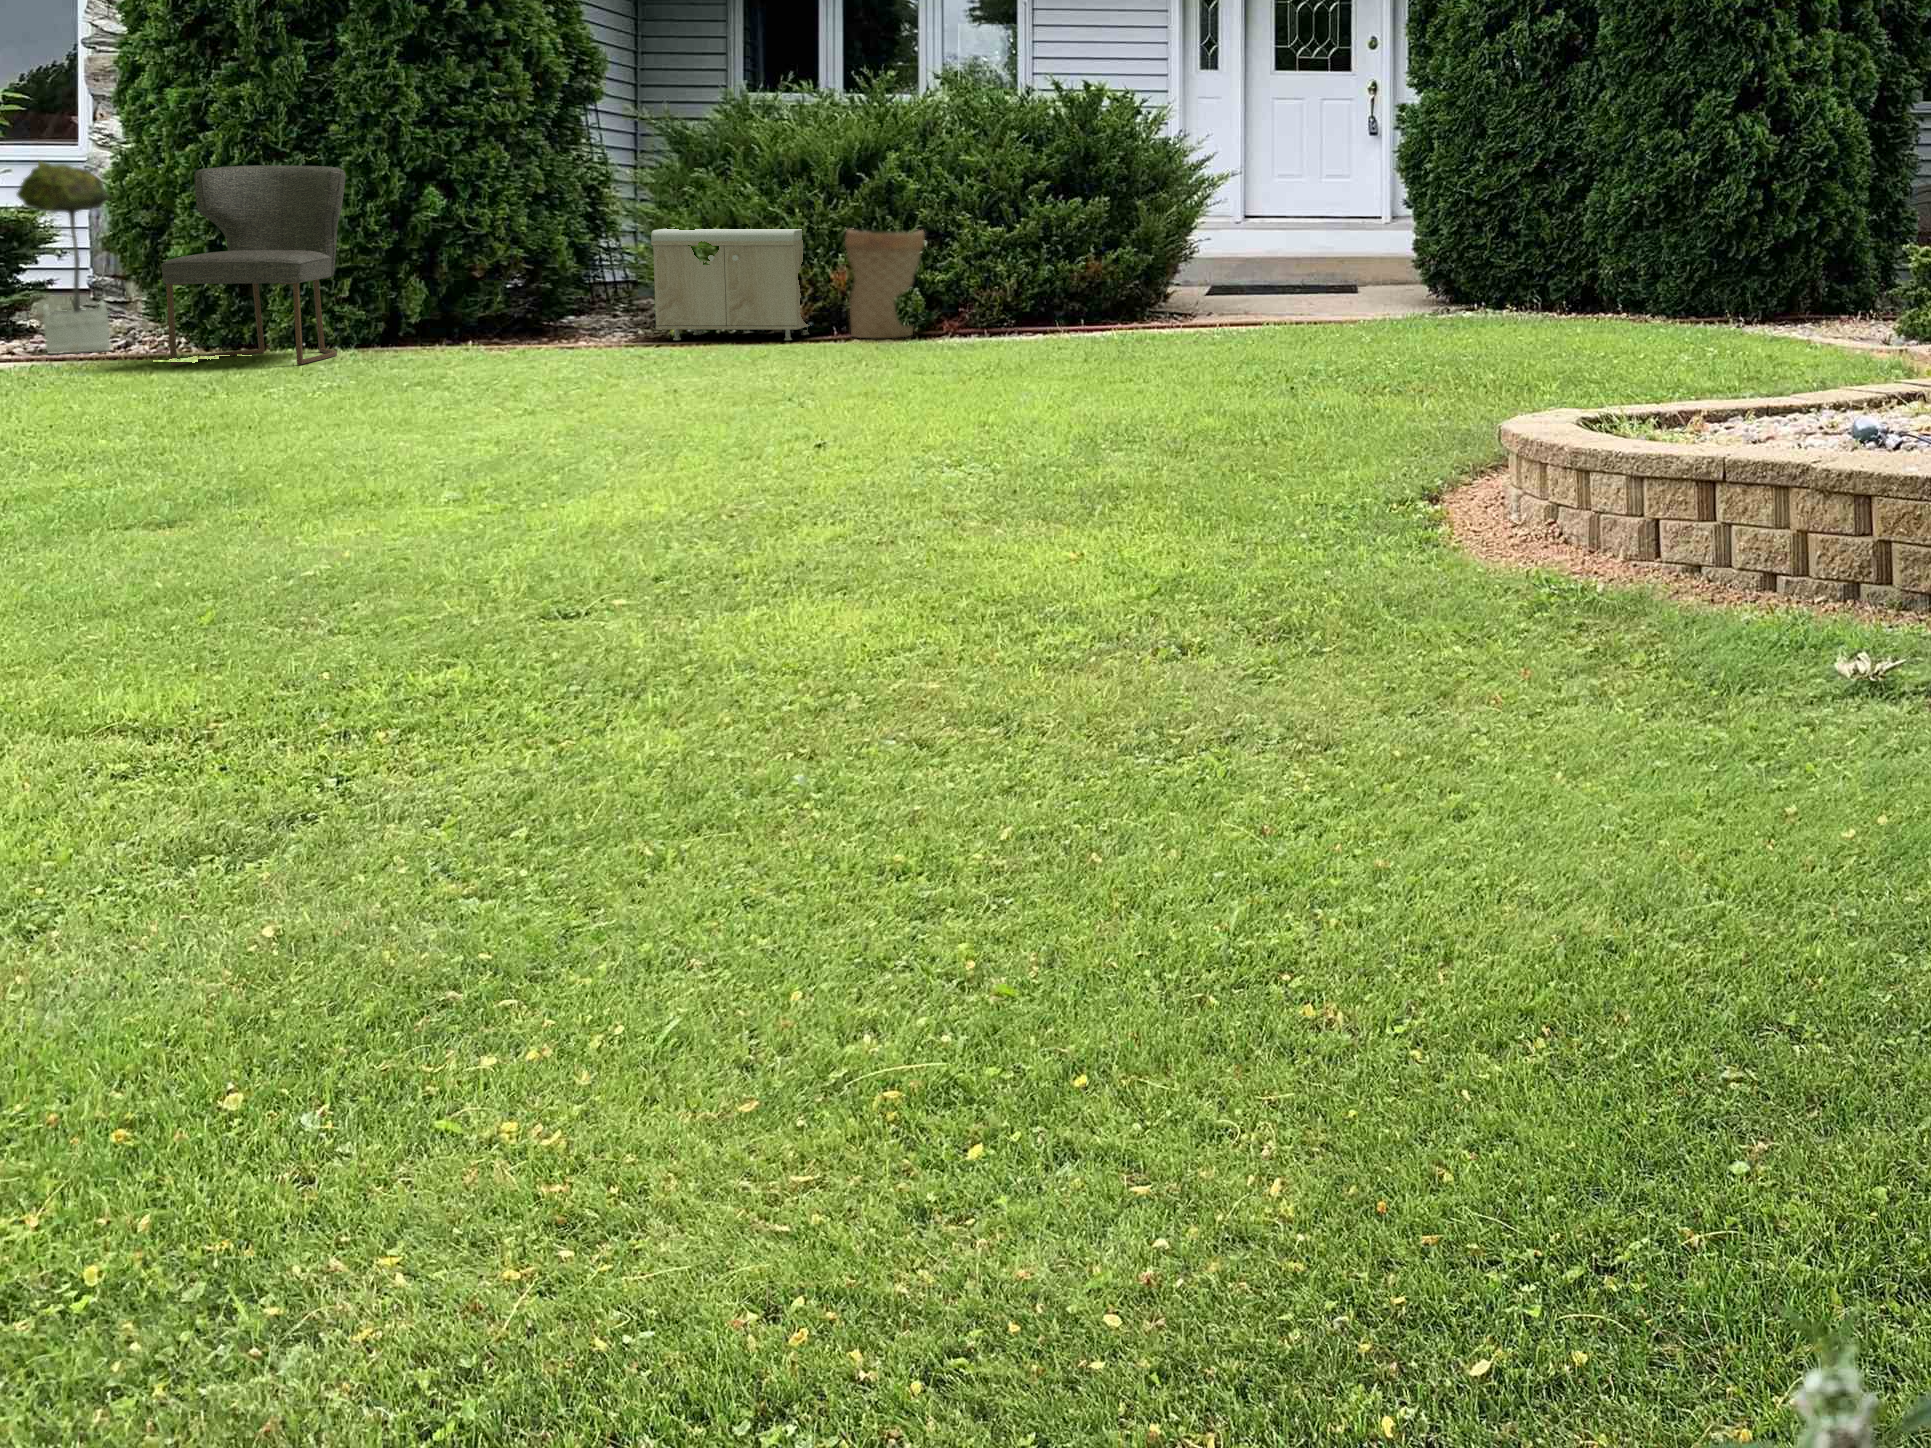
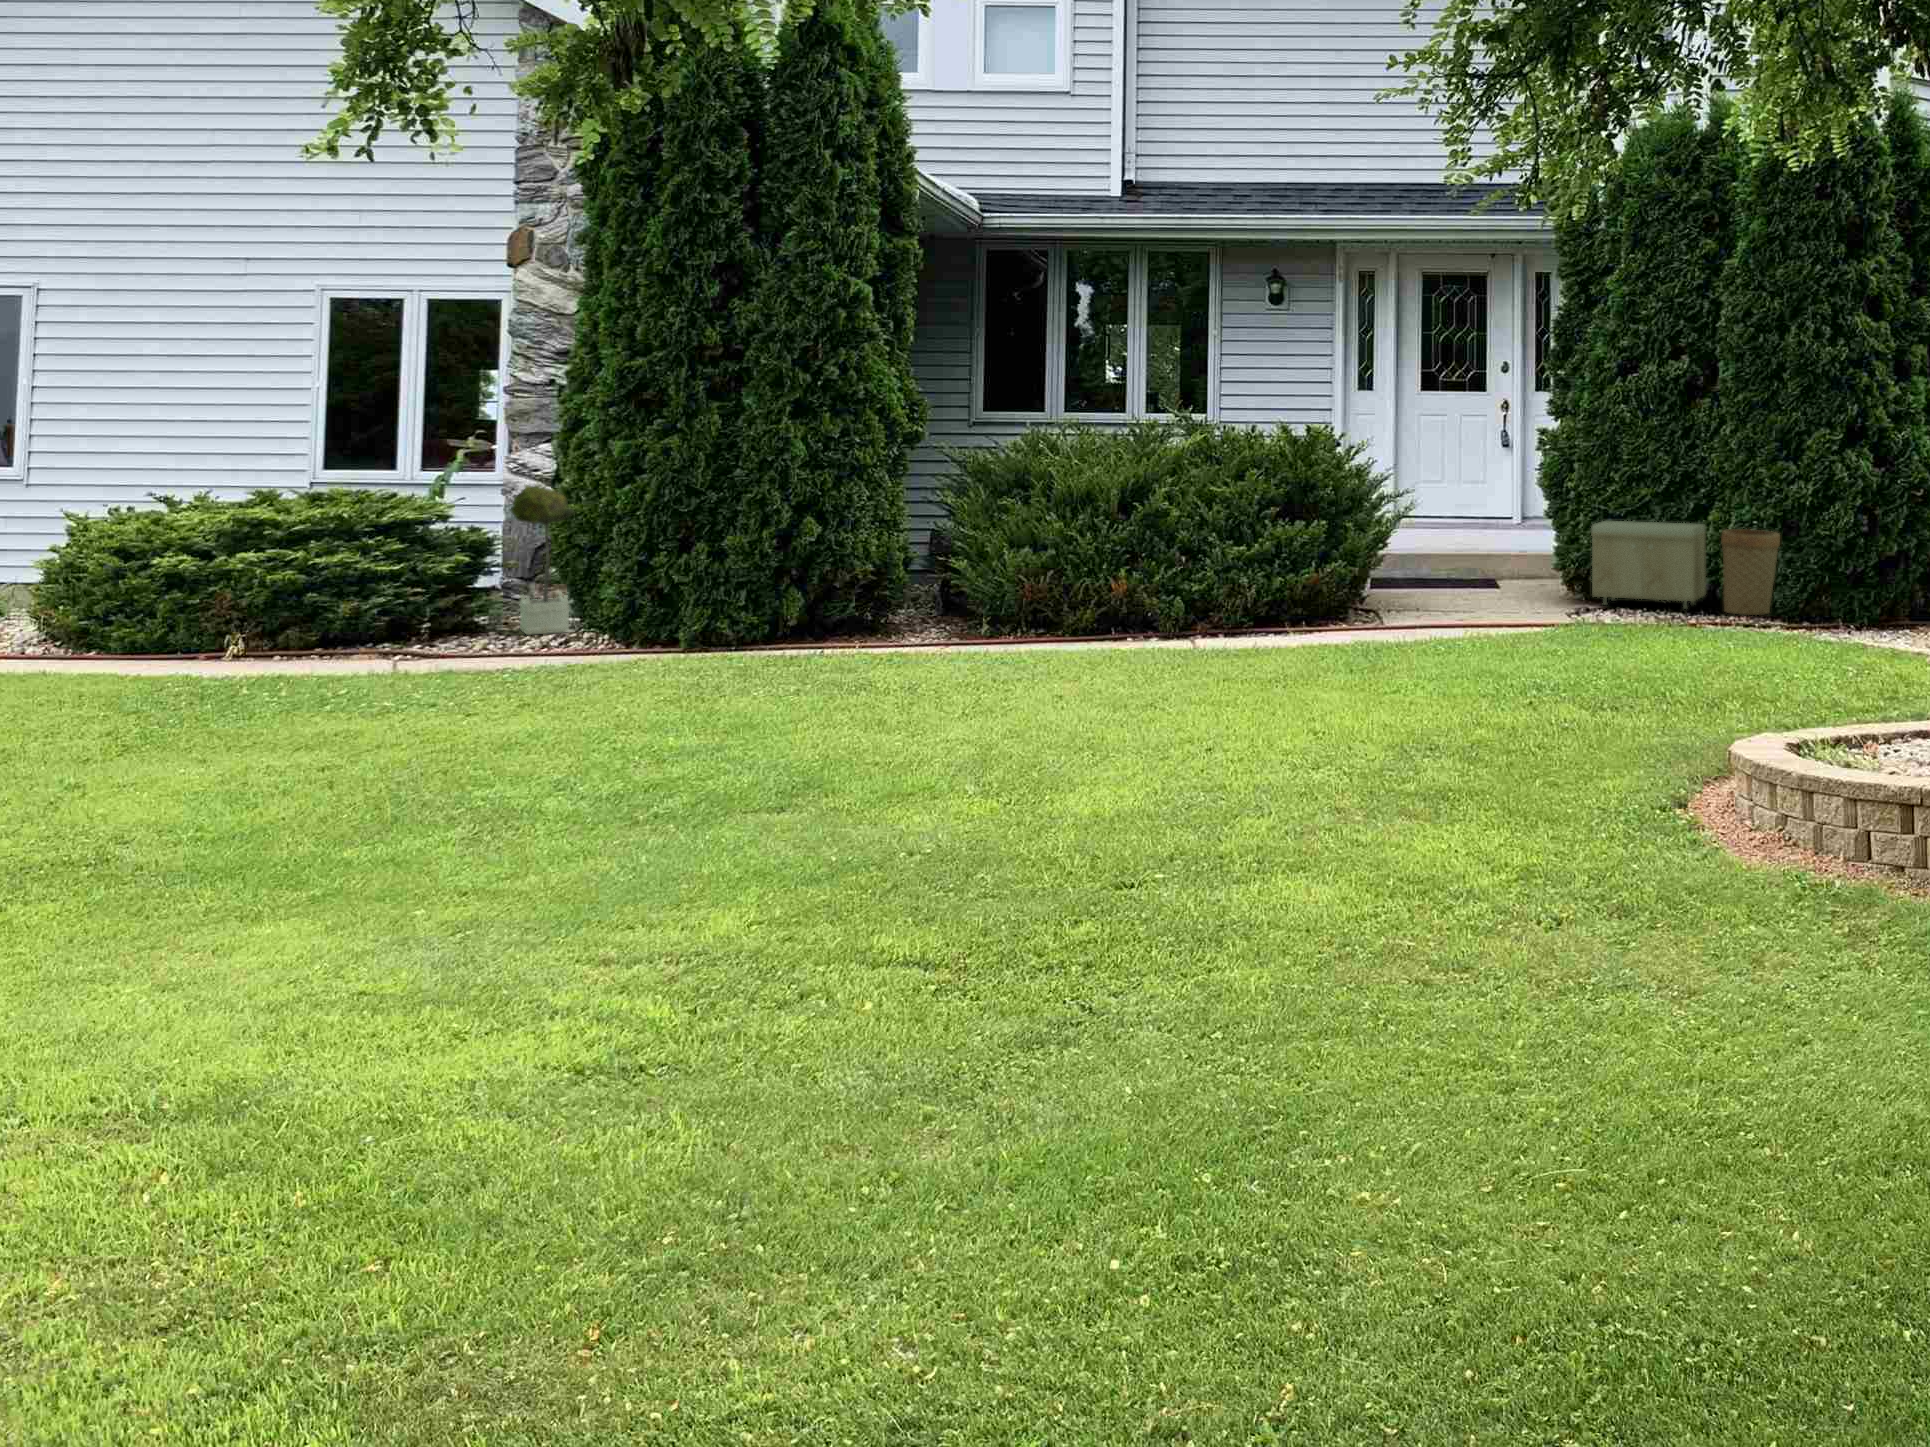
chair: present [162,166,345,366] -> none [629,491,756,649]
basket: present [845,228,924,338] -> present [1721,529,1780,615]
storage bench: present [651,229,810,340] -> present [1591,521,1706,609]

